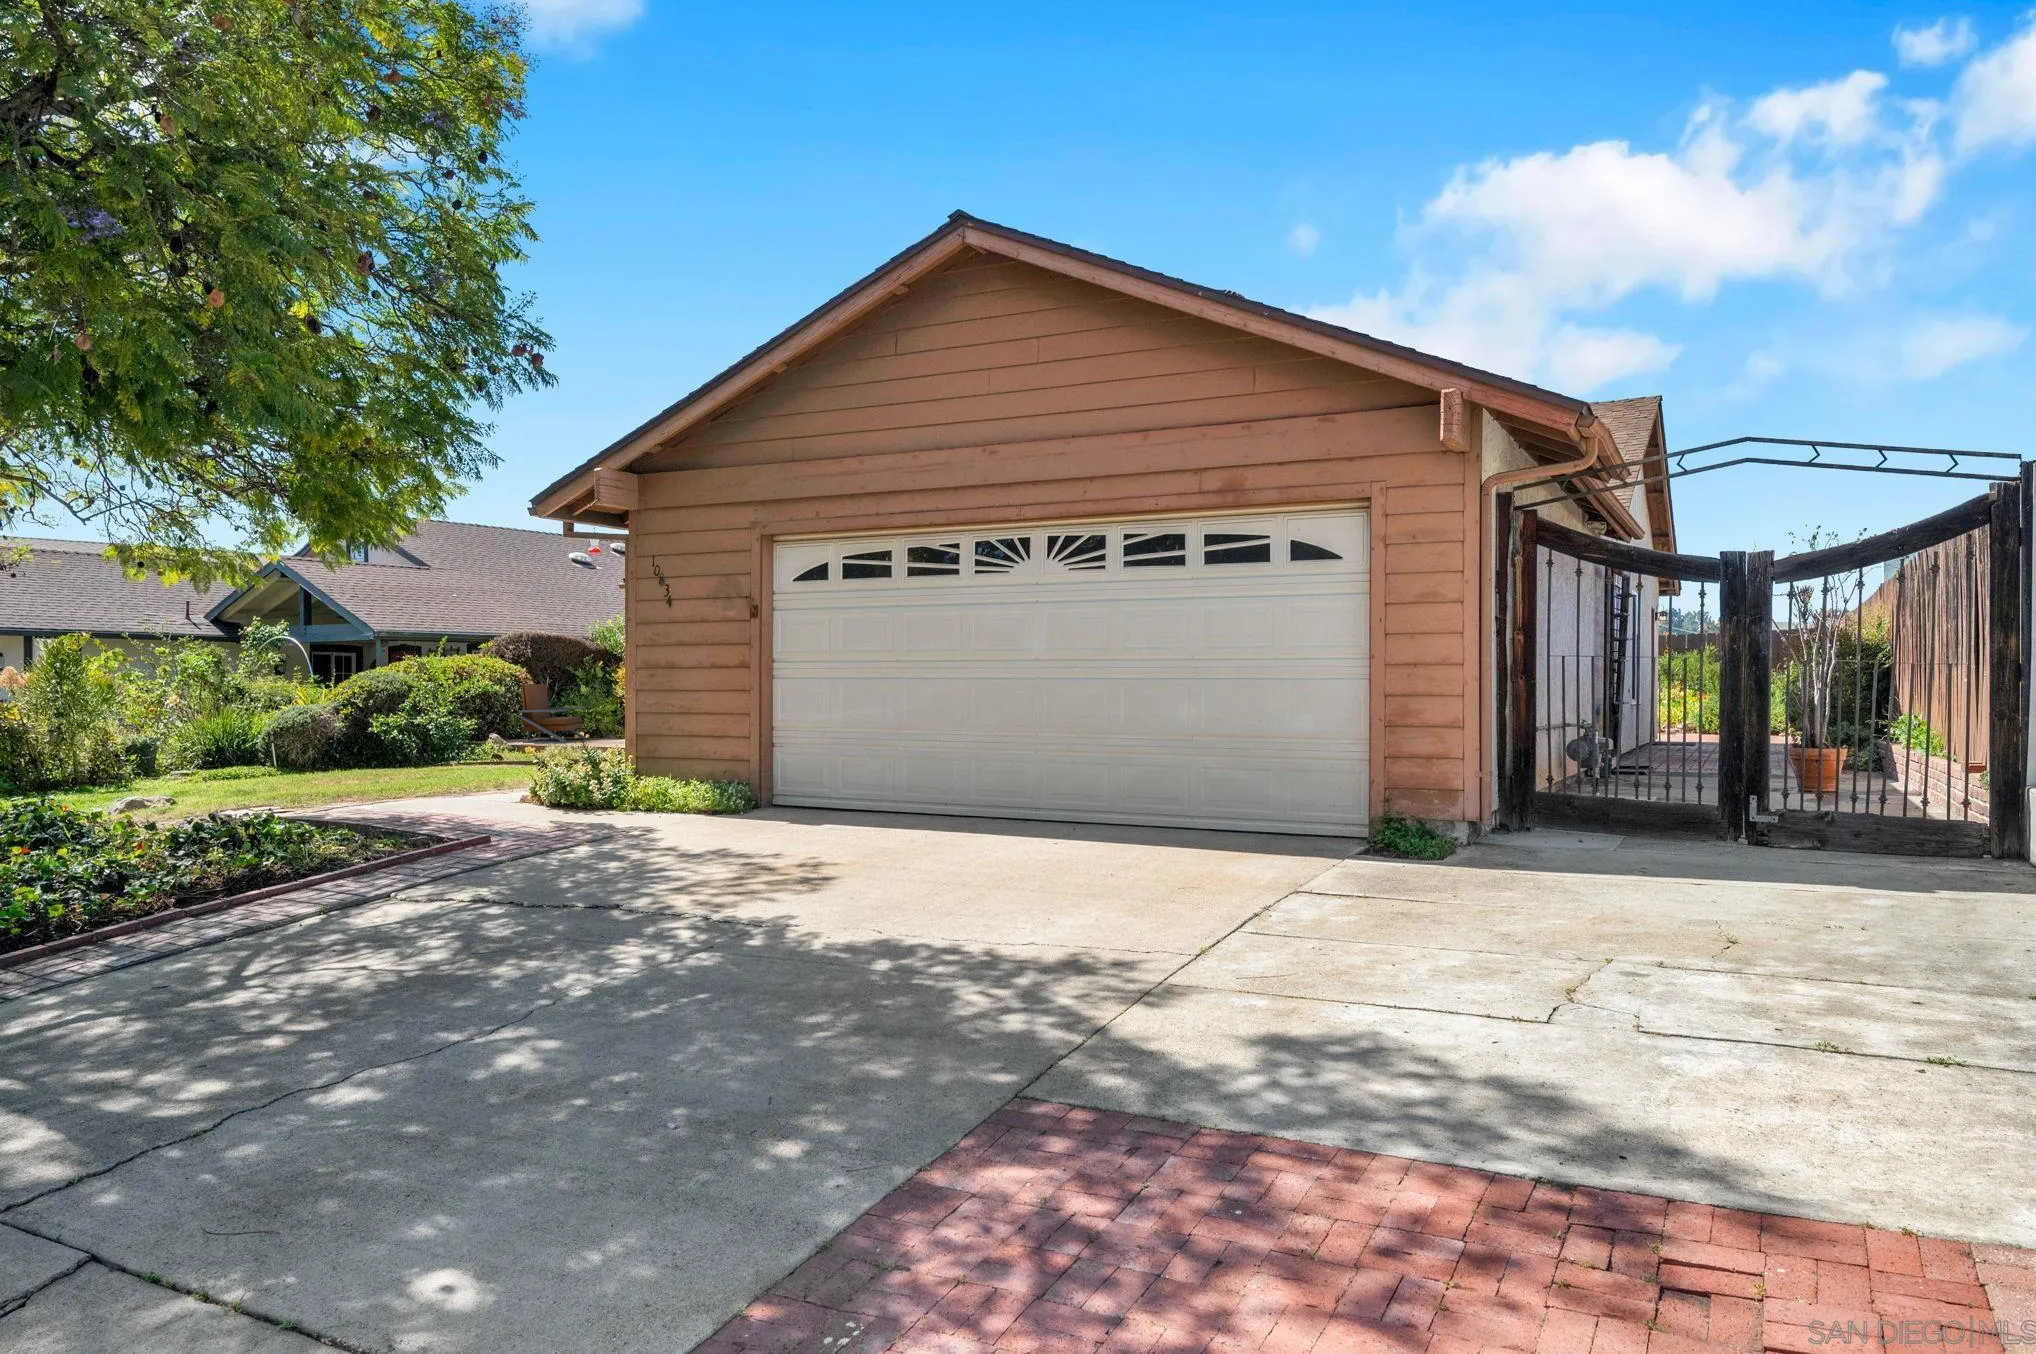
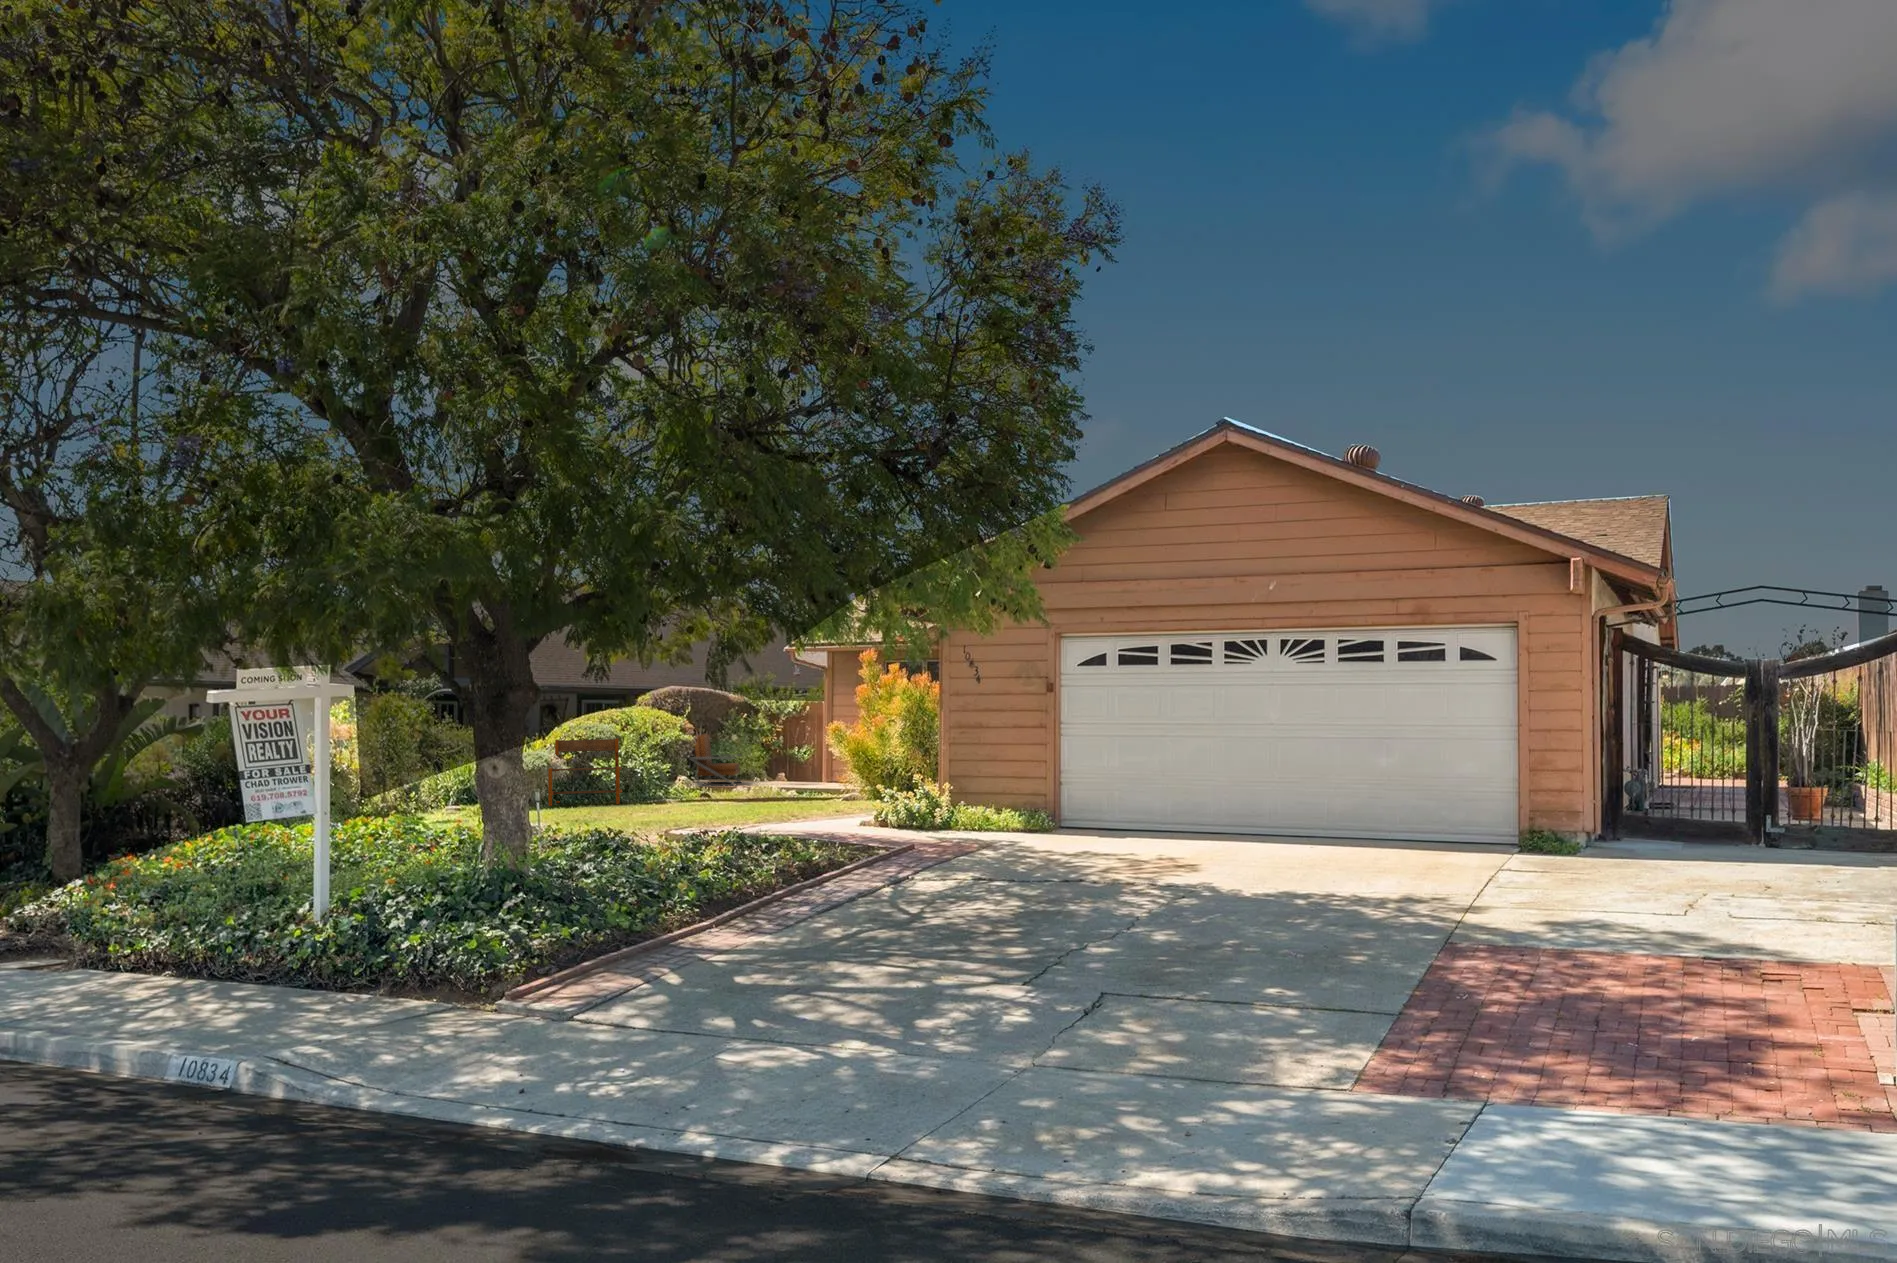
bench: none [258,687,364,769] -> present [548,739,622,806]

